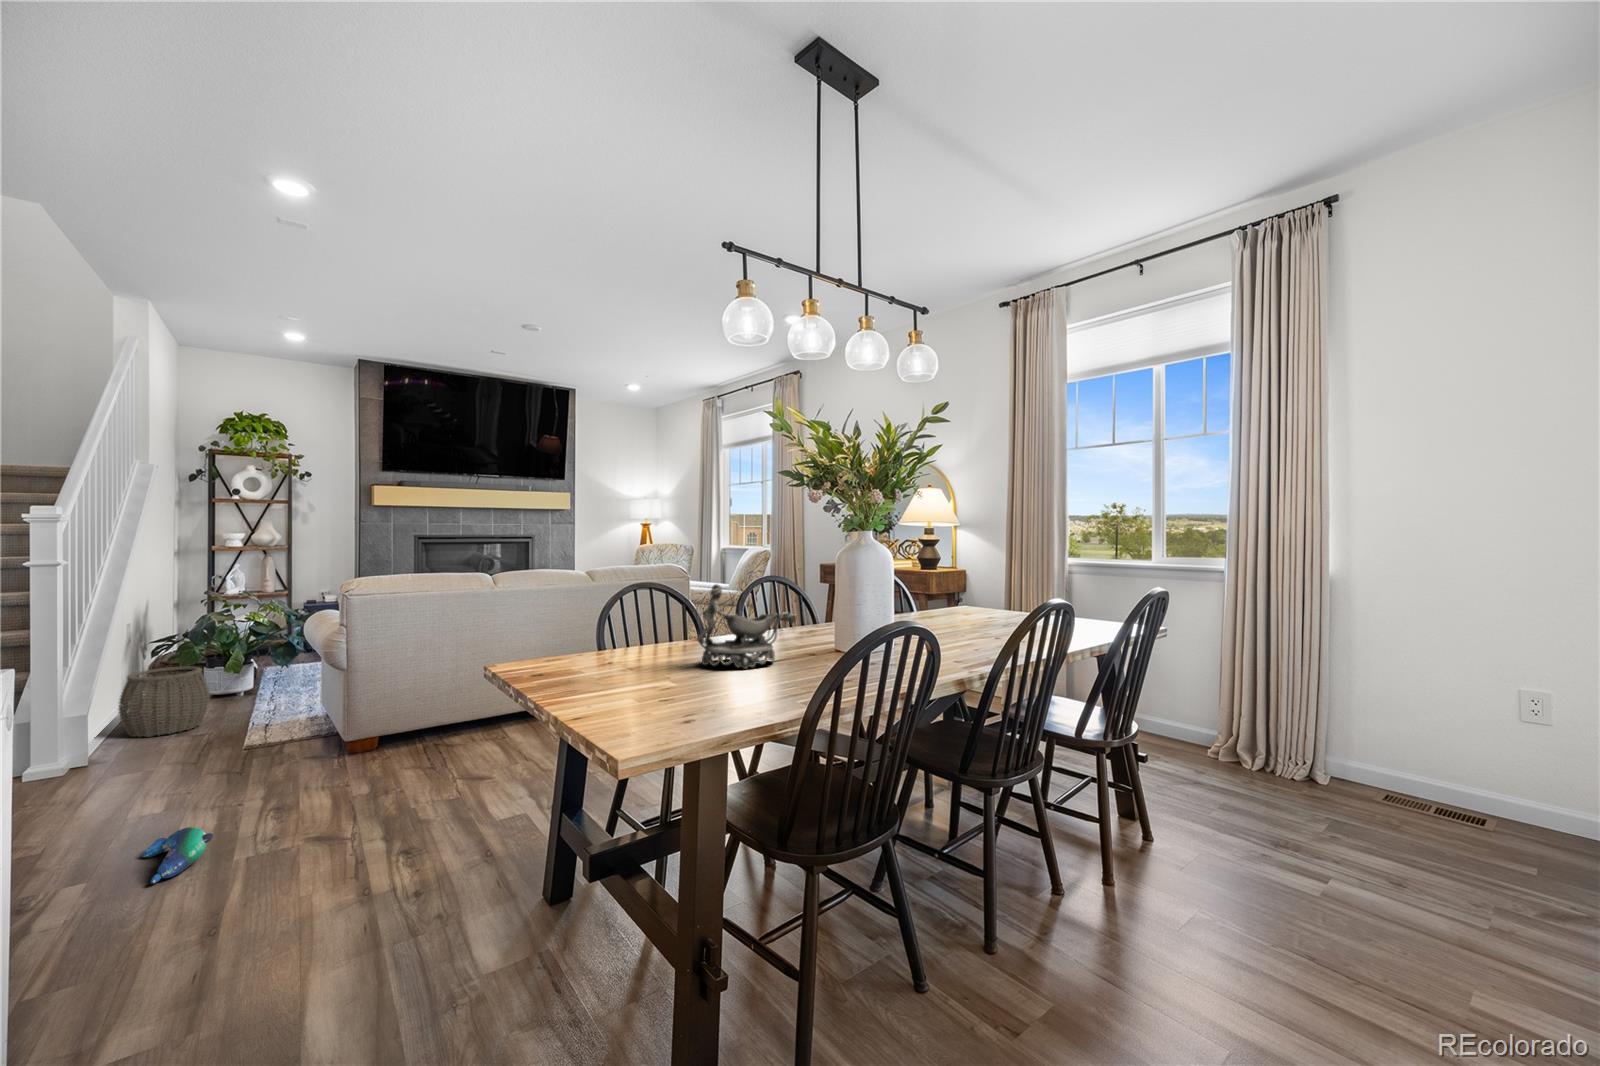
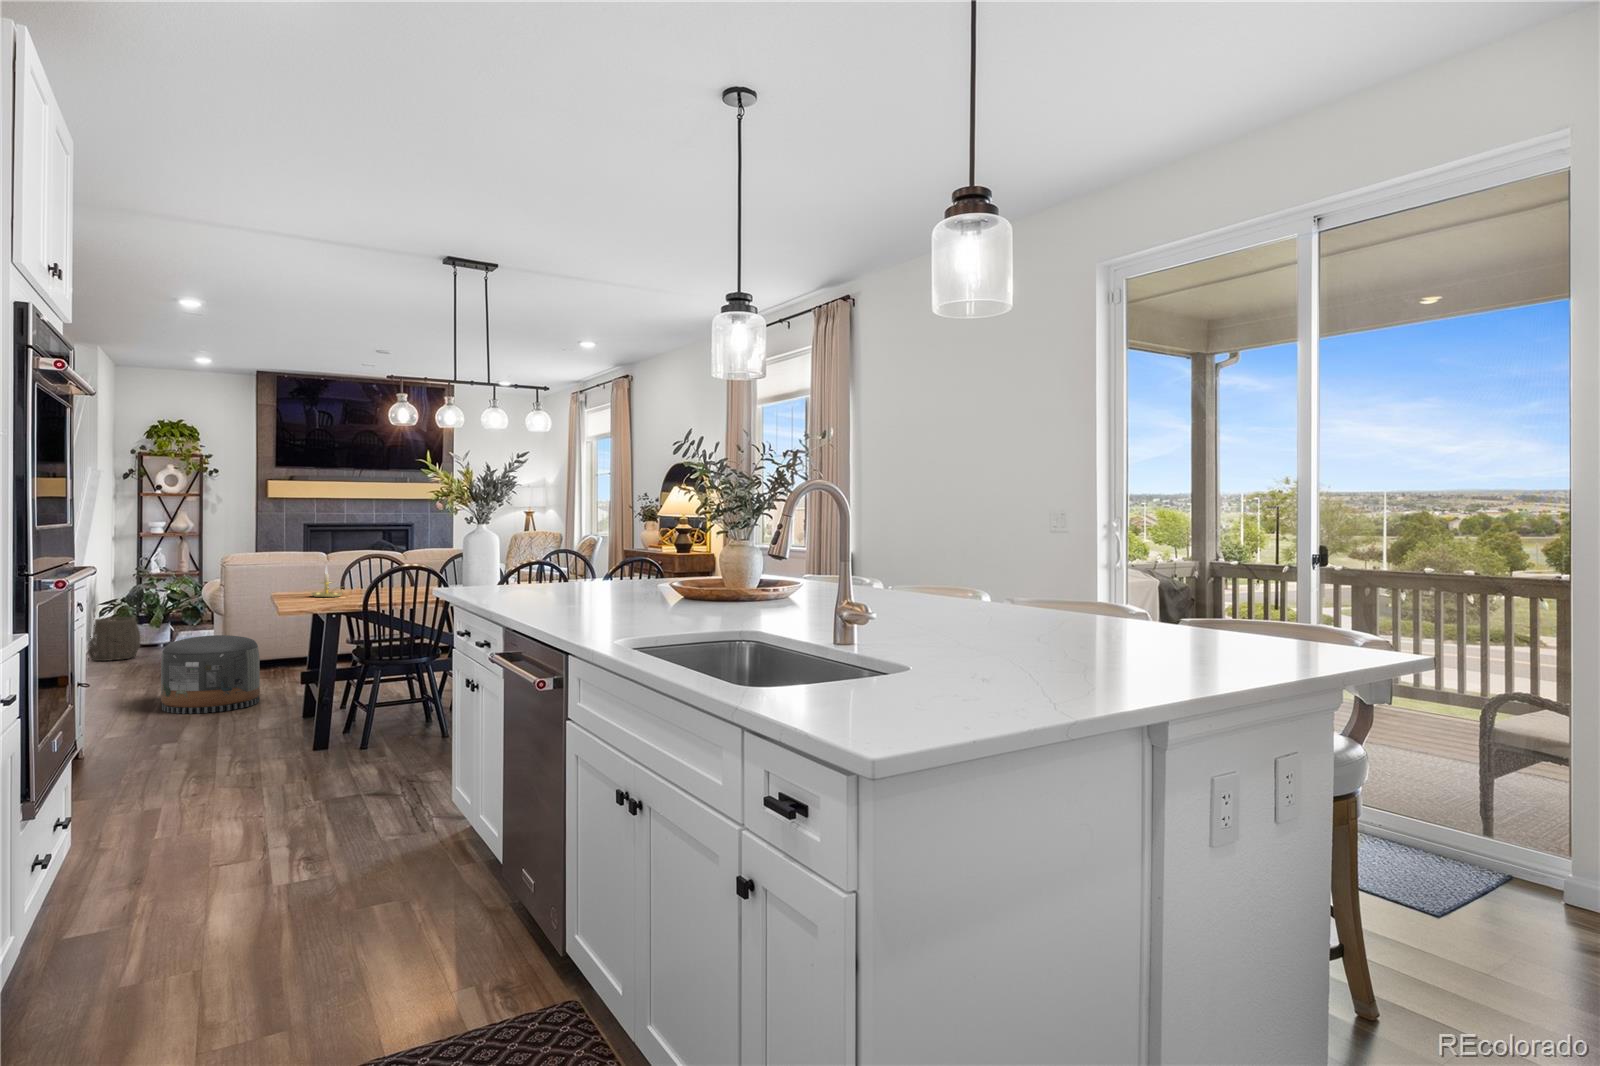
decorative bowl: present [697,584,797,669] -> none [363,557,418,598]
candle holder: none [587,602,658,669] -> present [311,573,342,597]
pouf: none [251,726,444,910] -> present [161,635,260,714]
plush toy: present [142,827,213,884] -> none [110,685,144,705]

